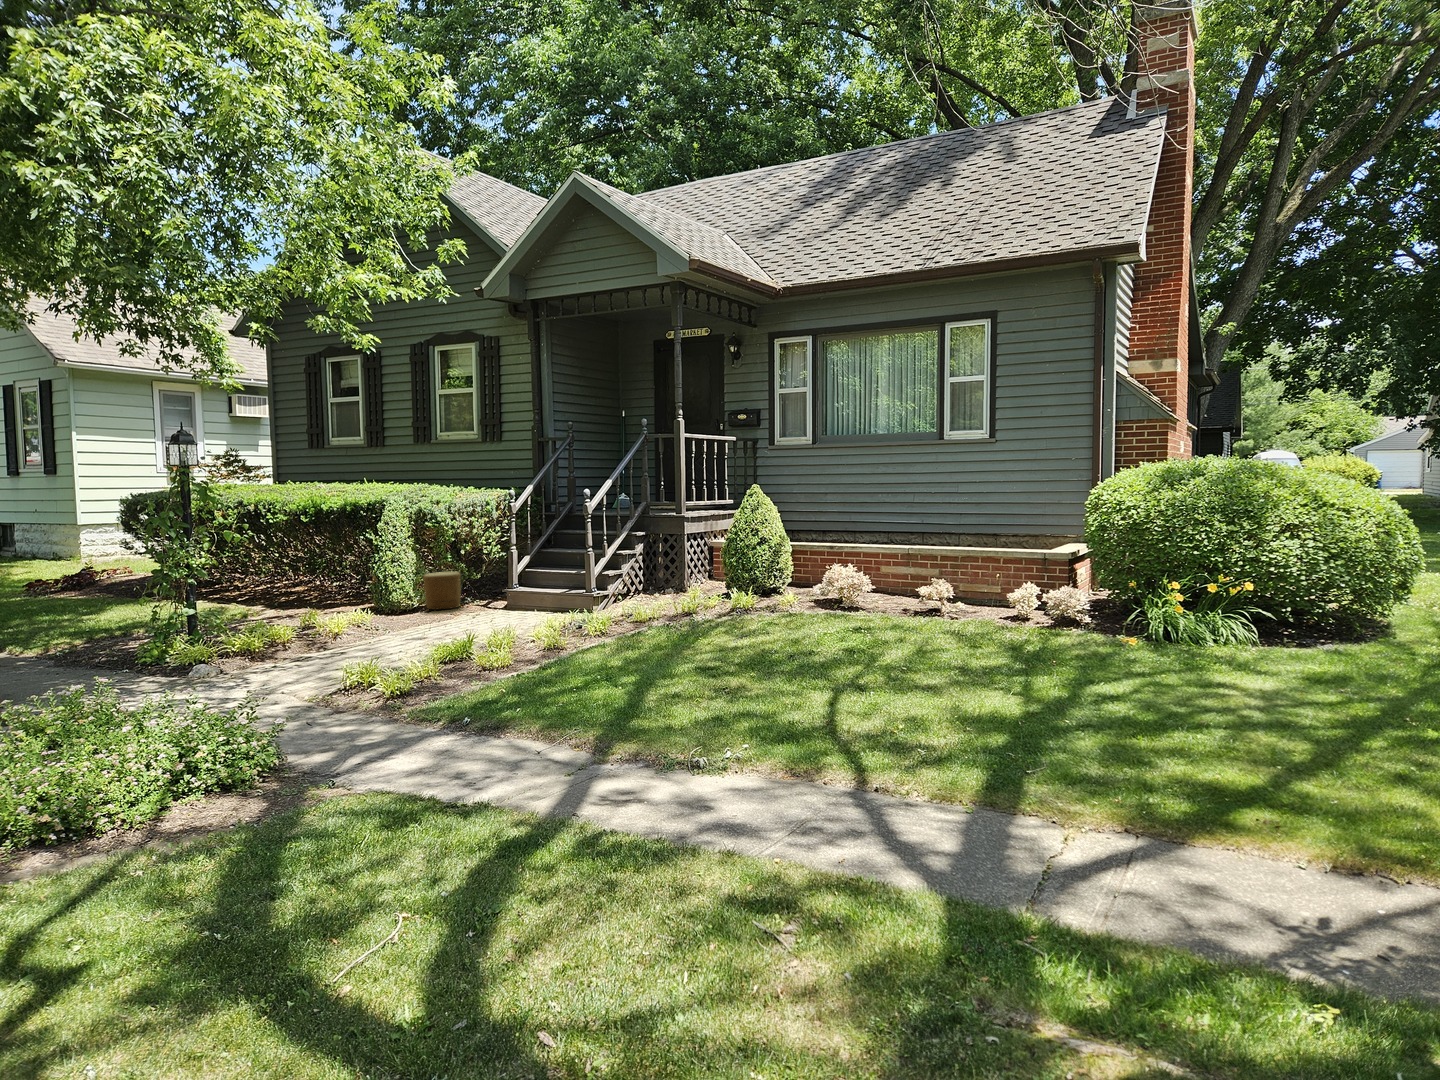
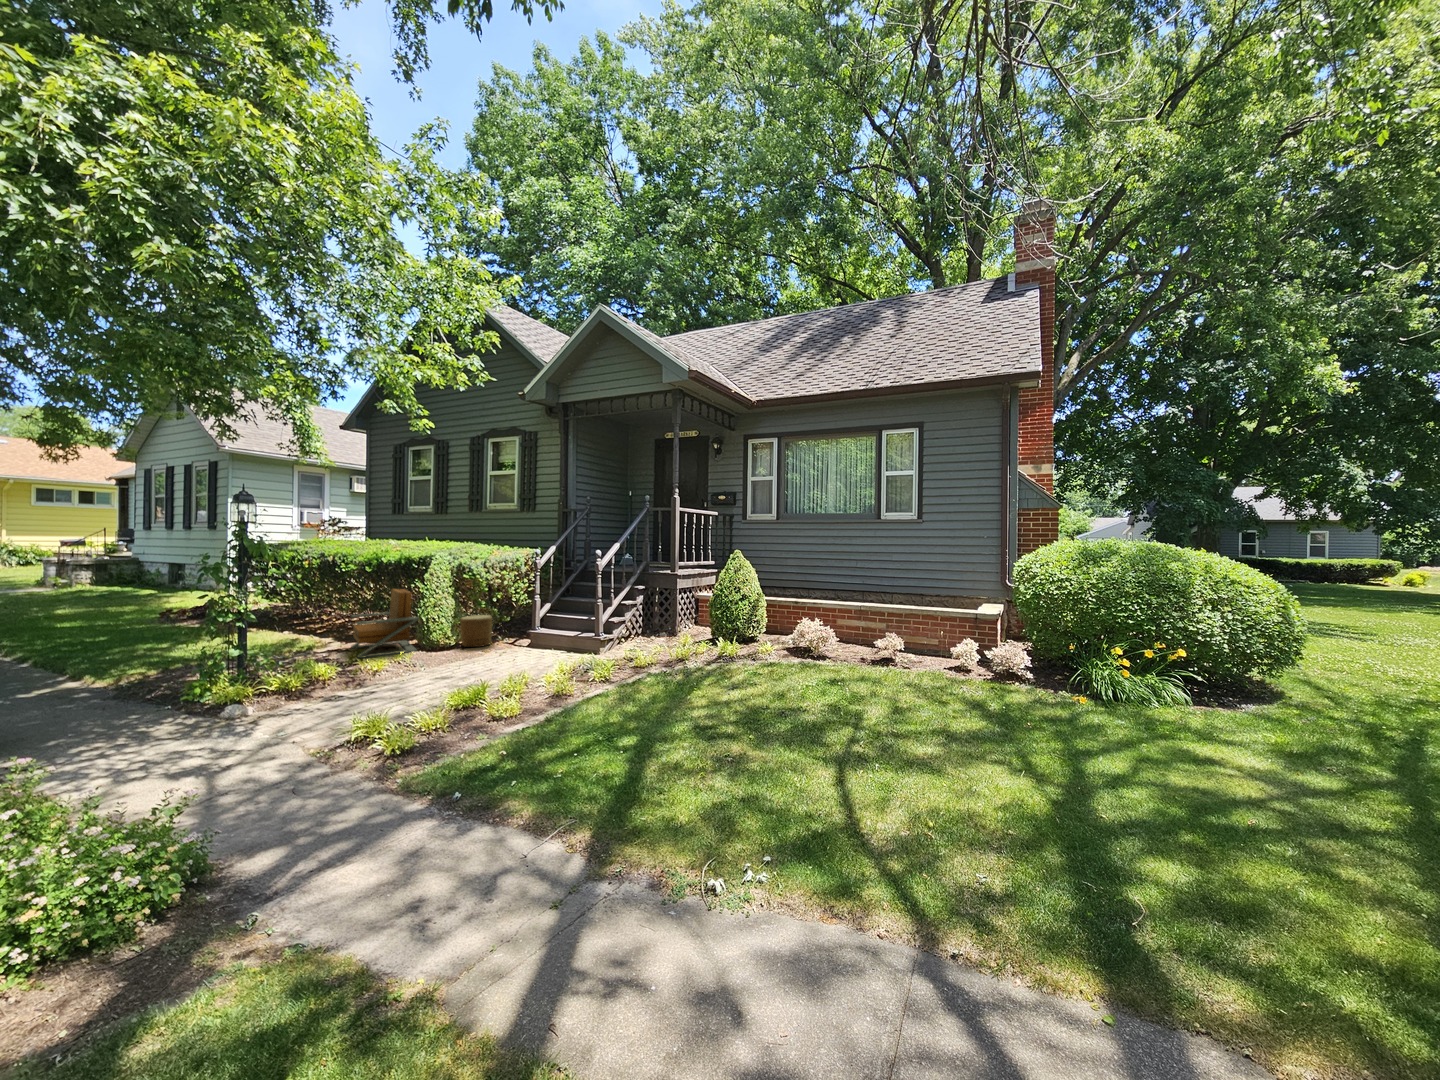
lounge chair: none [293,542,376,623] -> present [351,589,419,658]

